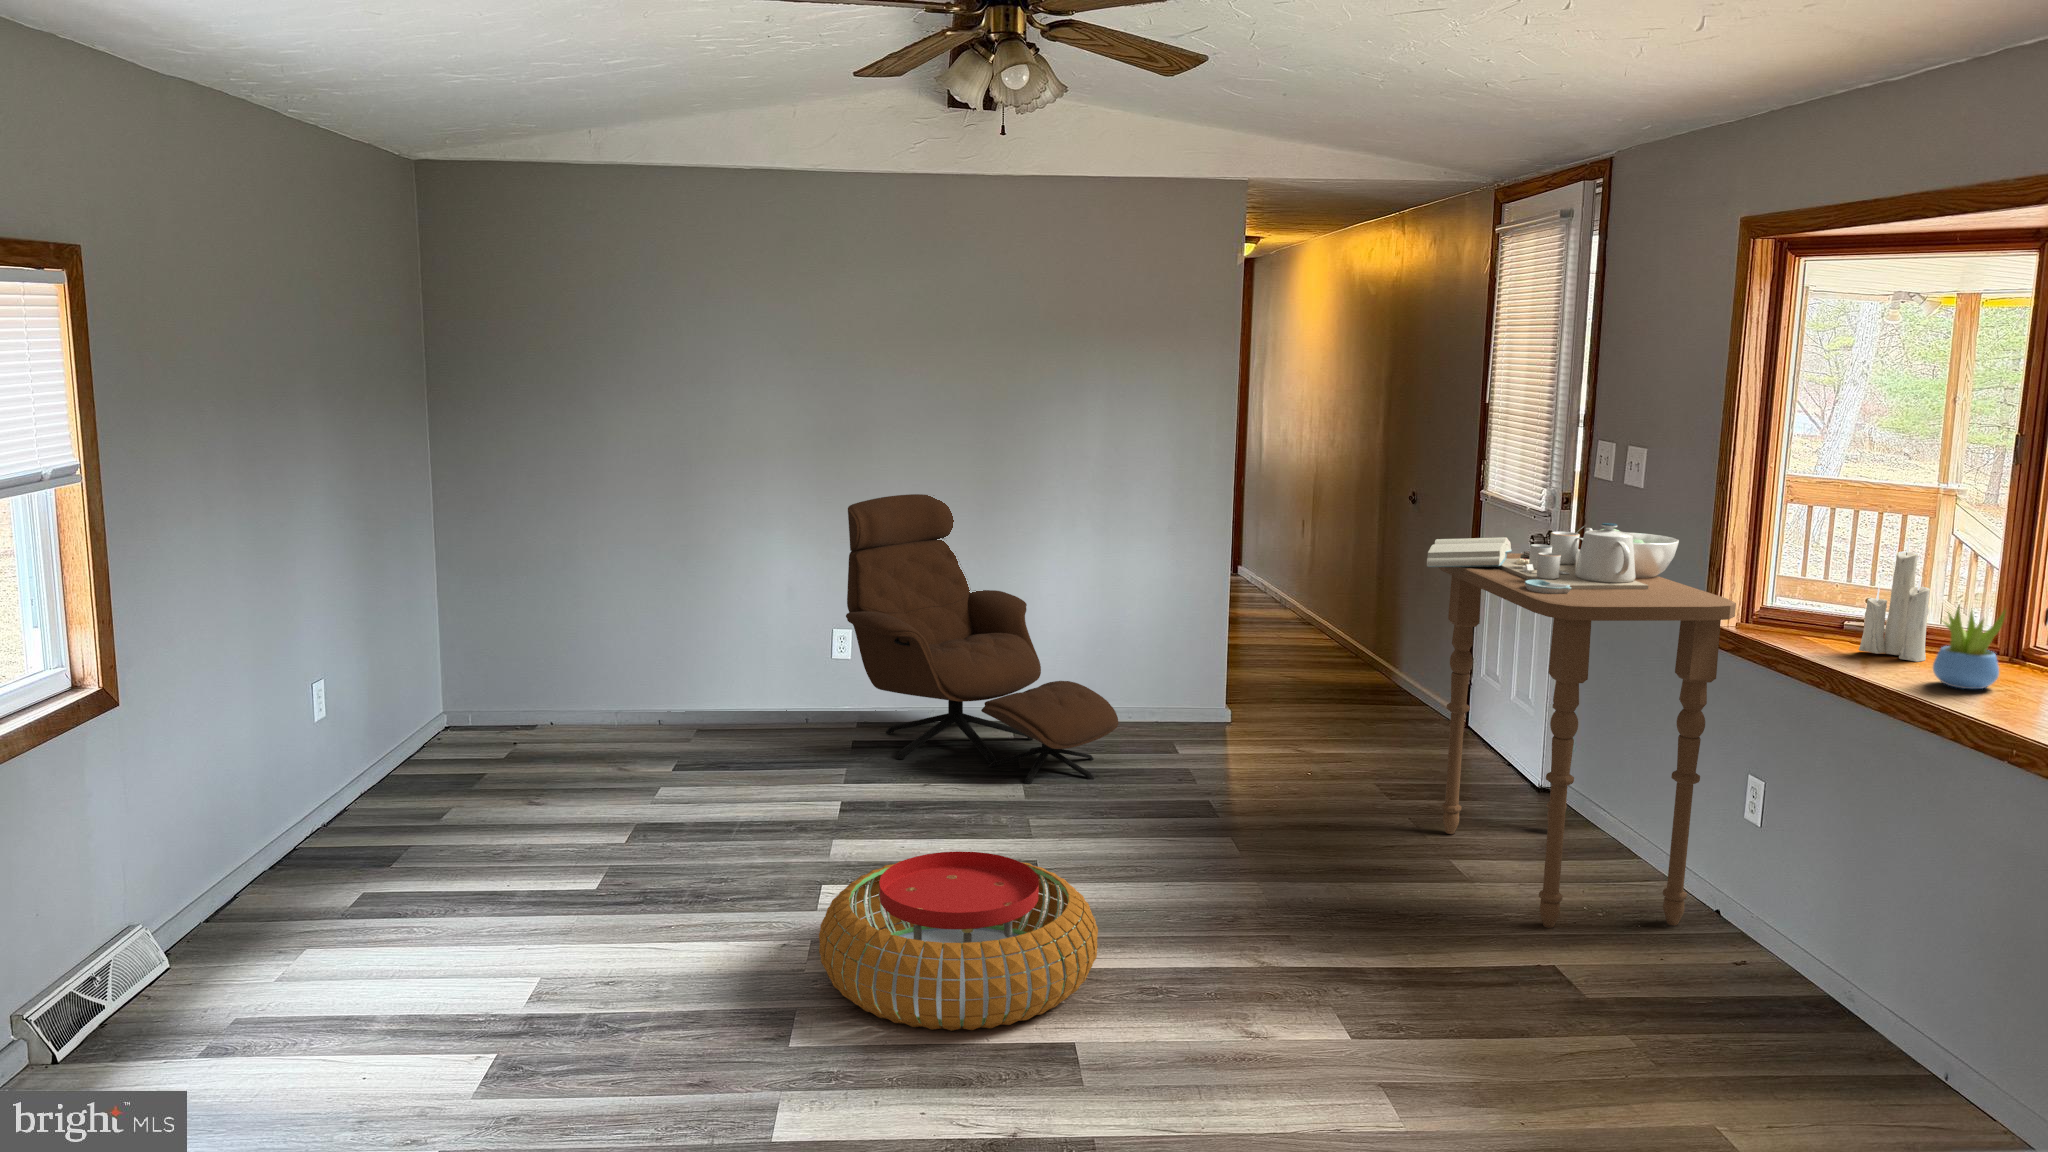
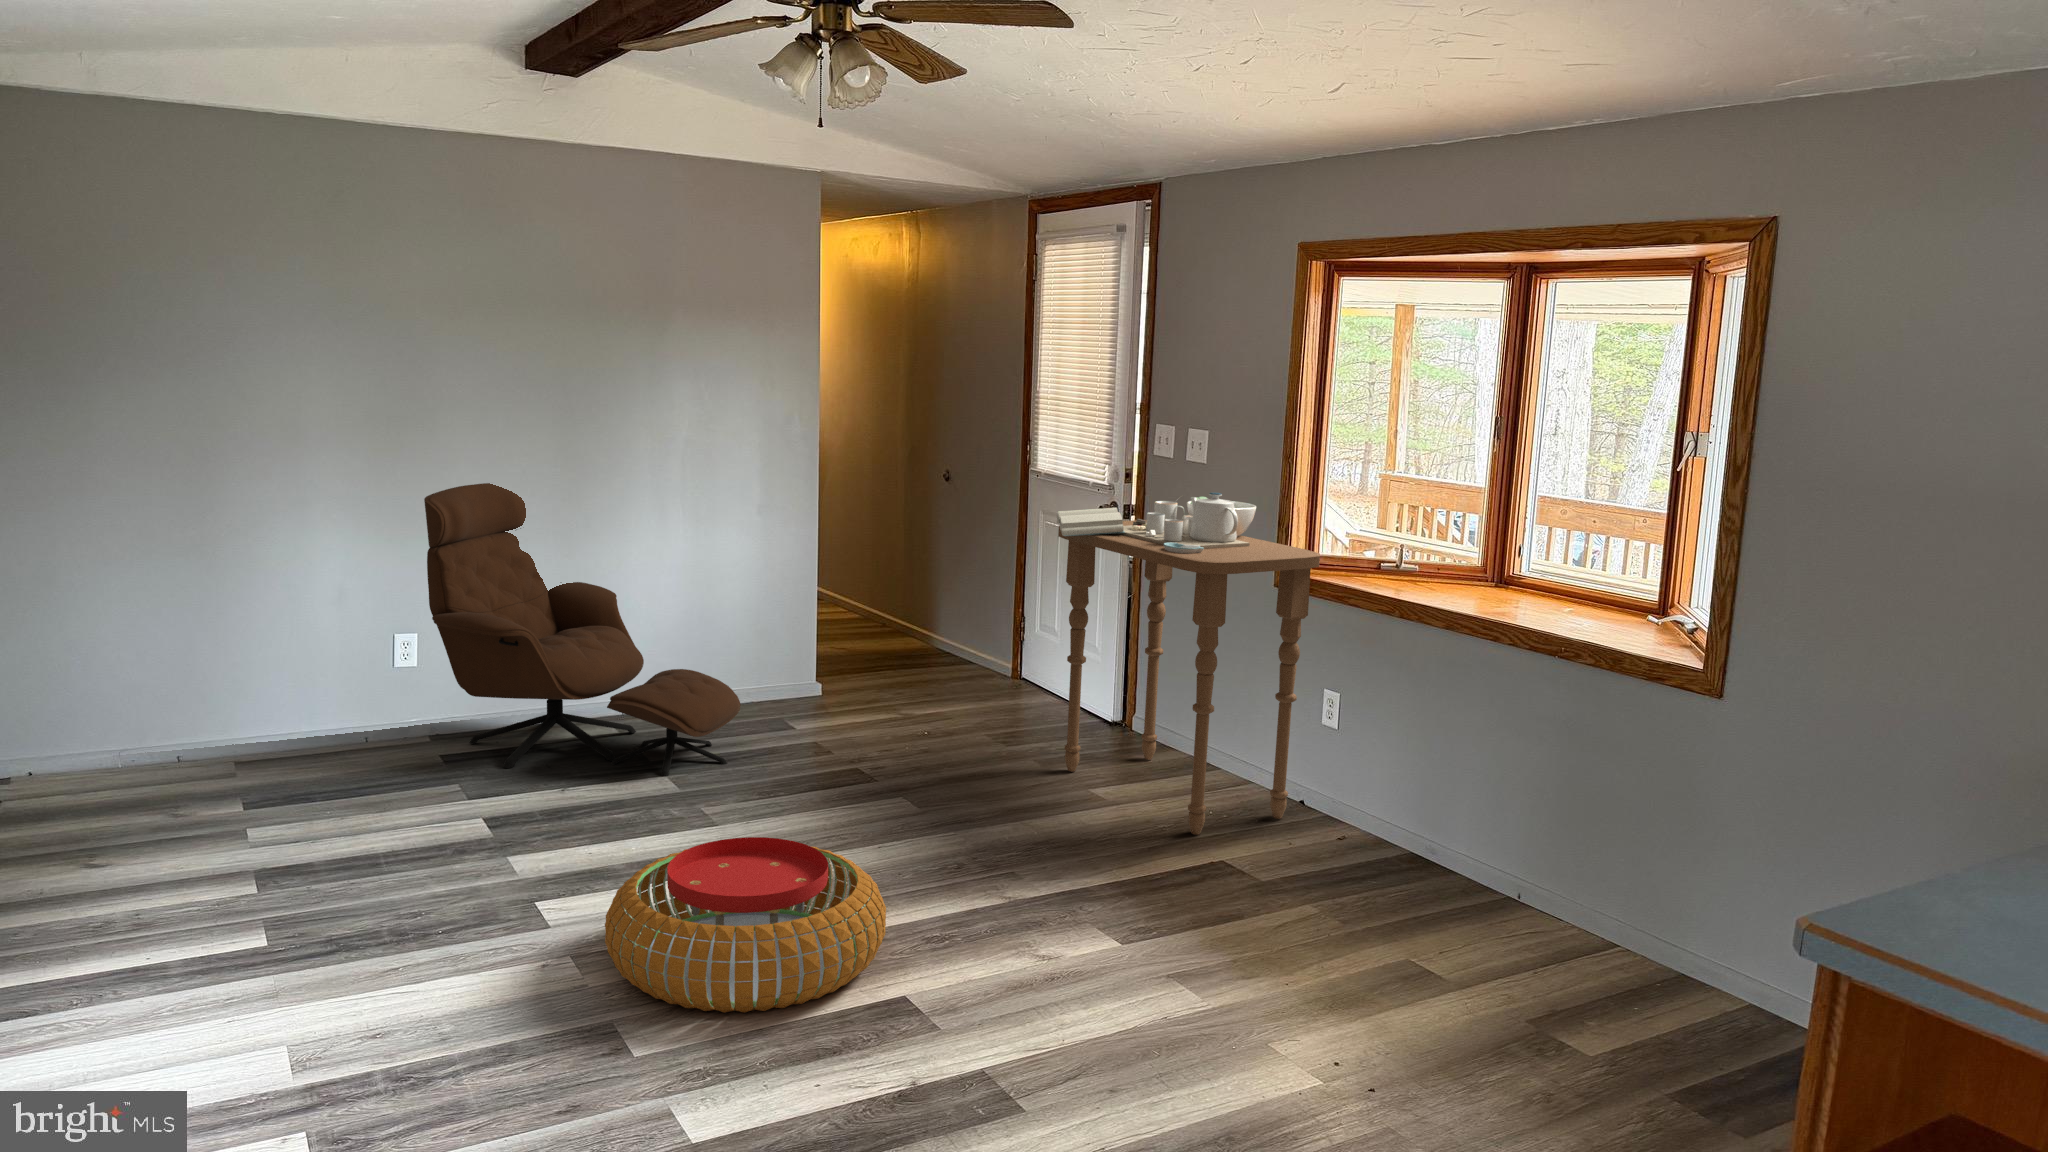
candle: present [1859,538,1930,662] -> none [1403,492,1452,591]
succulent plant: present [1933,607,2005,689] -> none [1472,545,1519,608]

